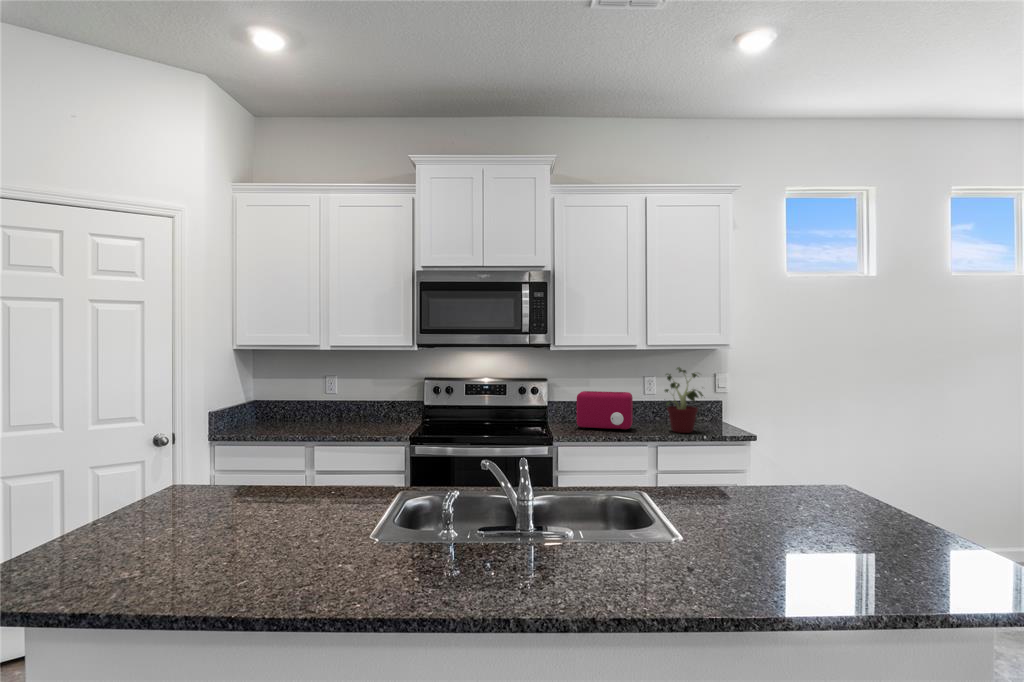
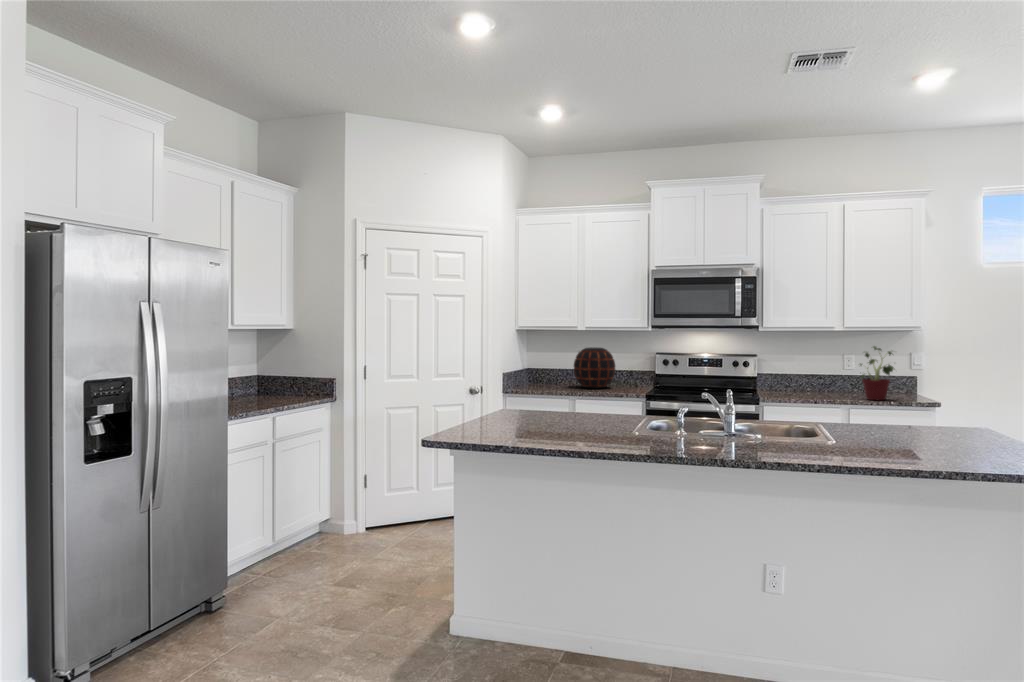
decorative vase: none [313,373,371,429] -> present [574,348,616,388]
toaster: present [577,391,633,431] -> none [782,365,832,397]

